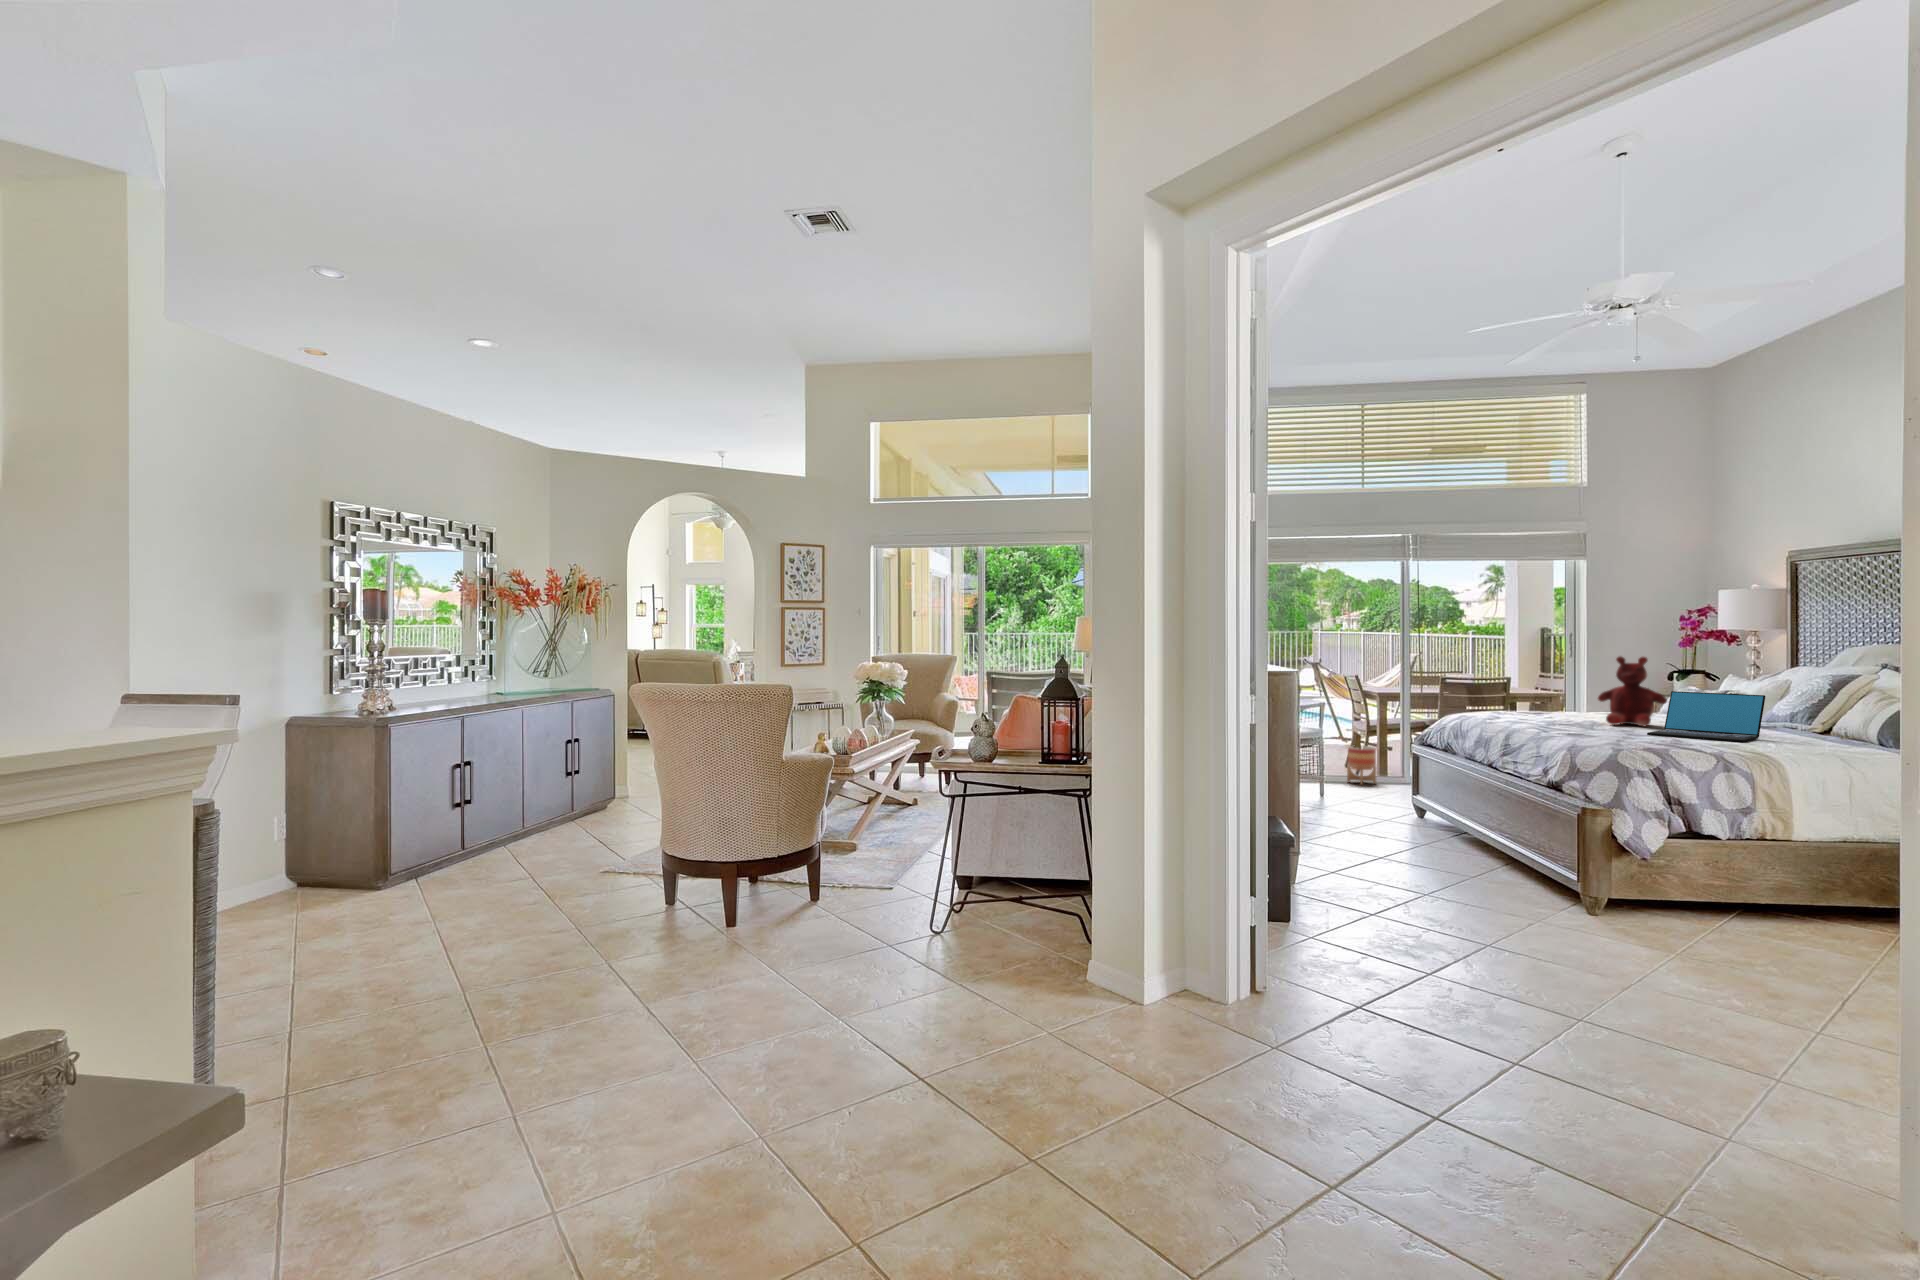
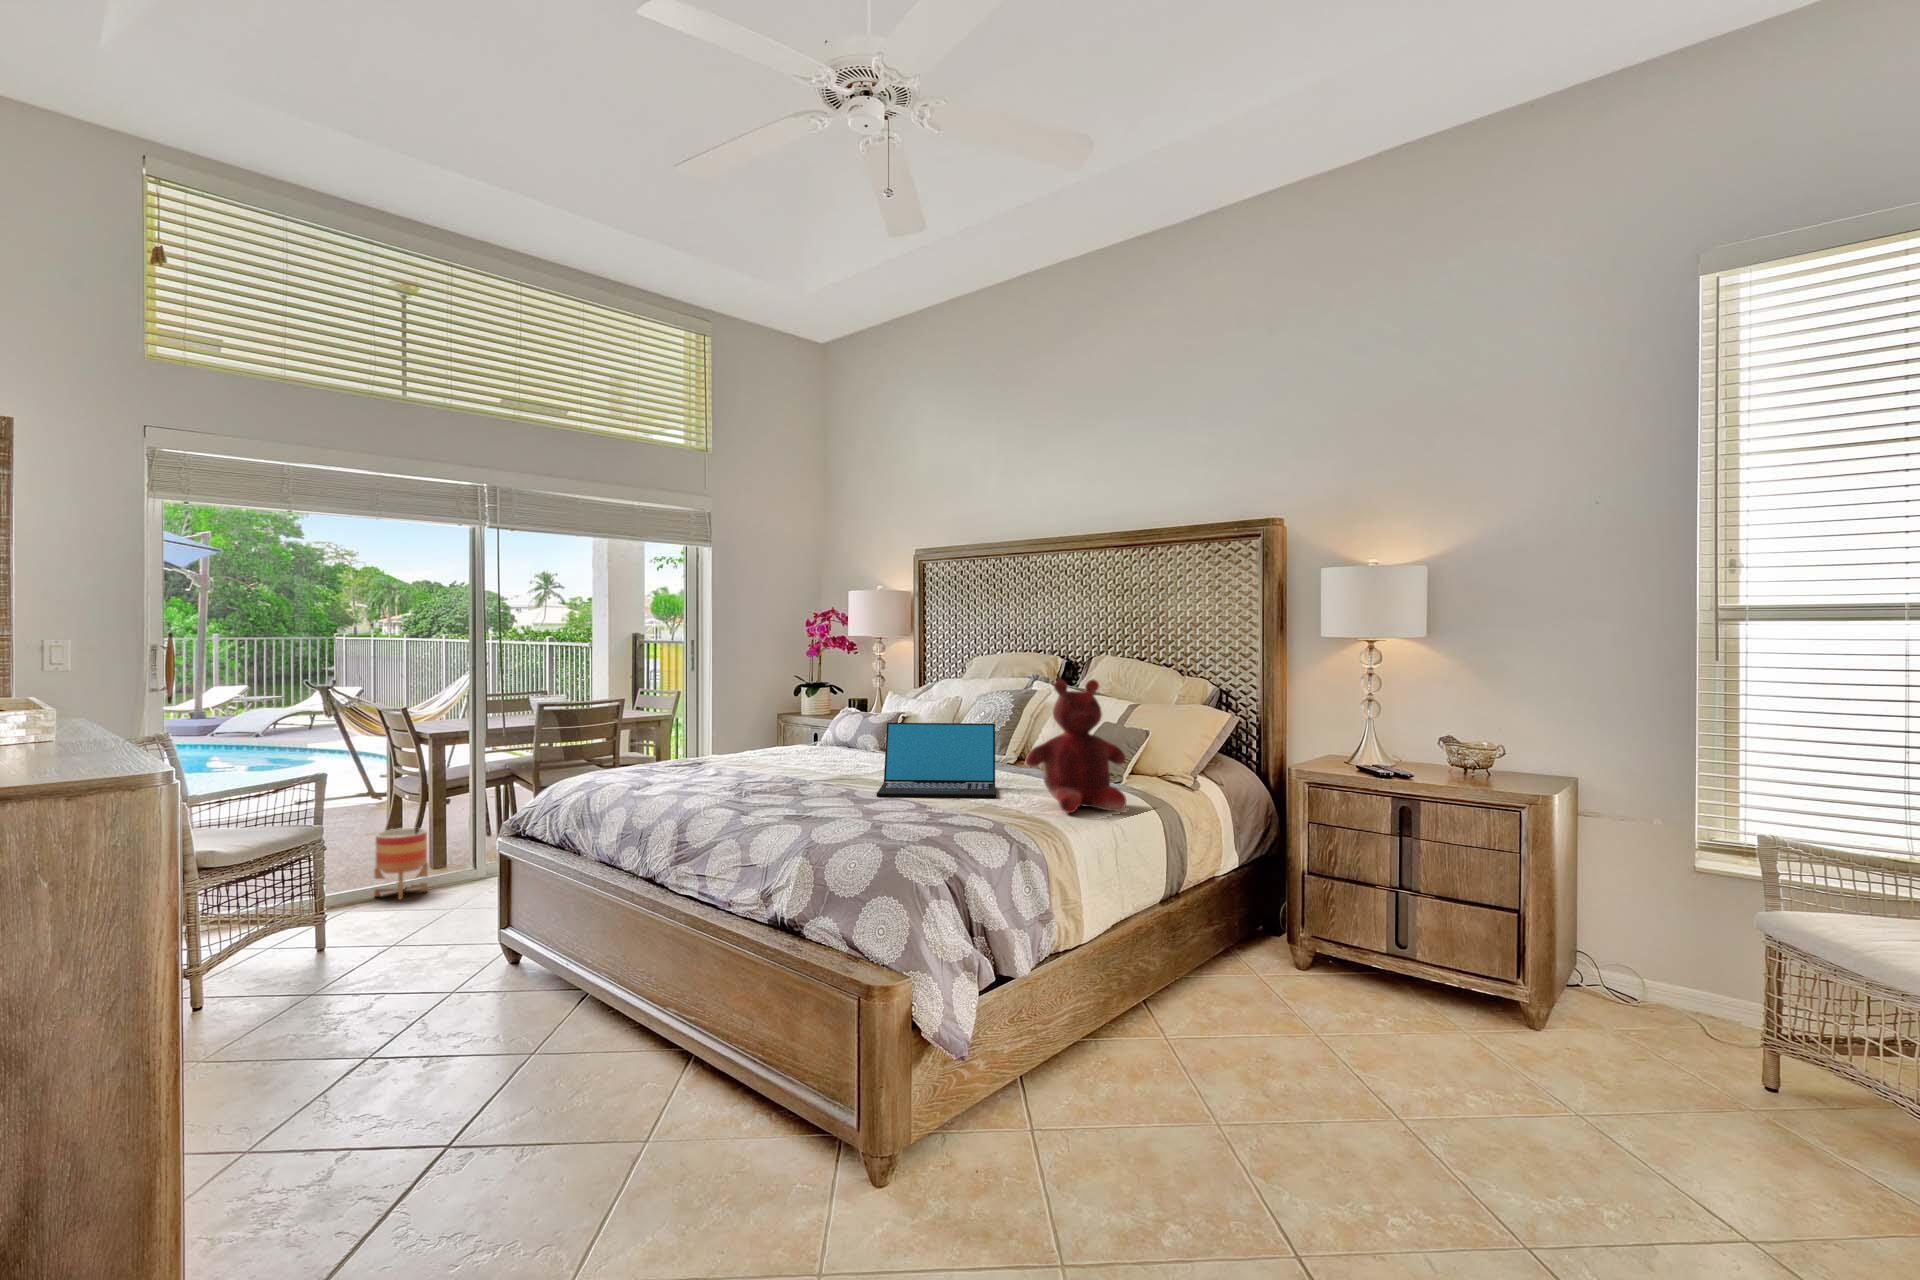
teddy bear: present [1598,656,1667,726] -> present [1026,680,1126,813]

